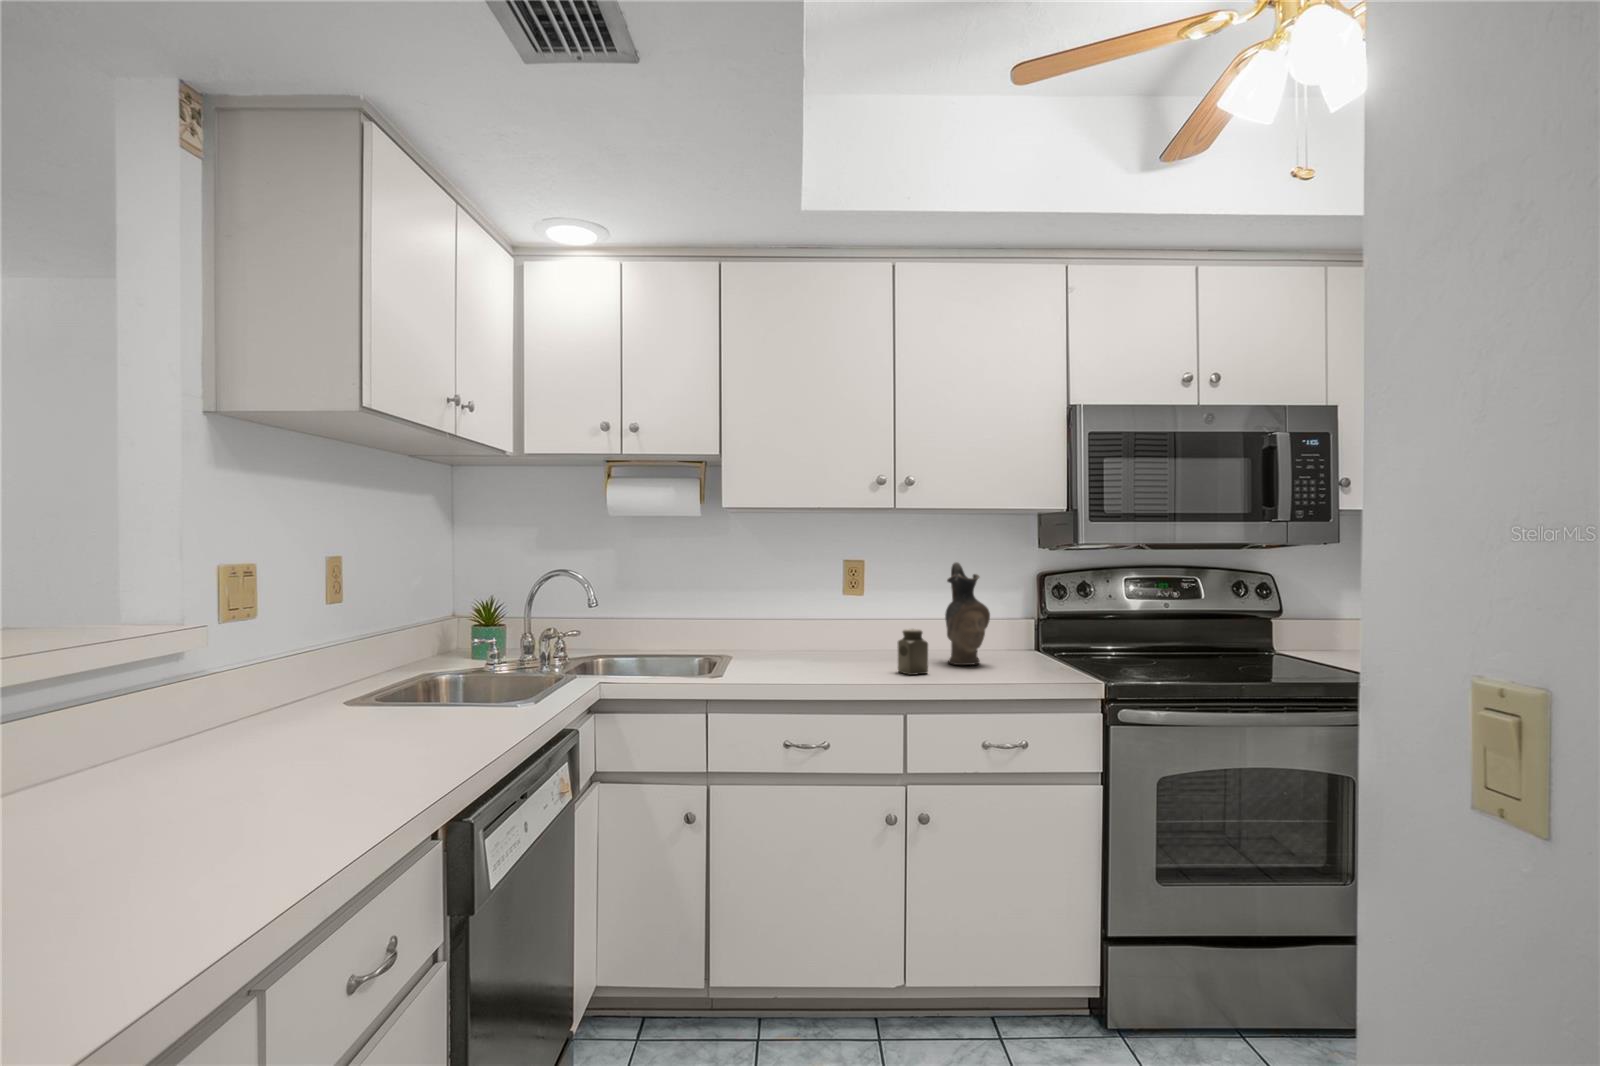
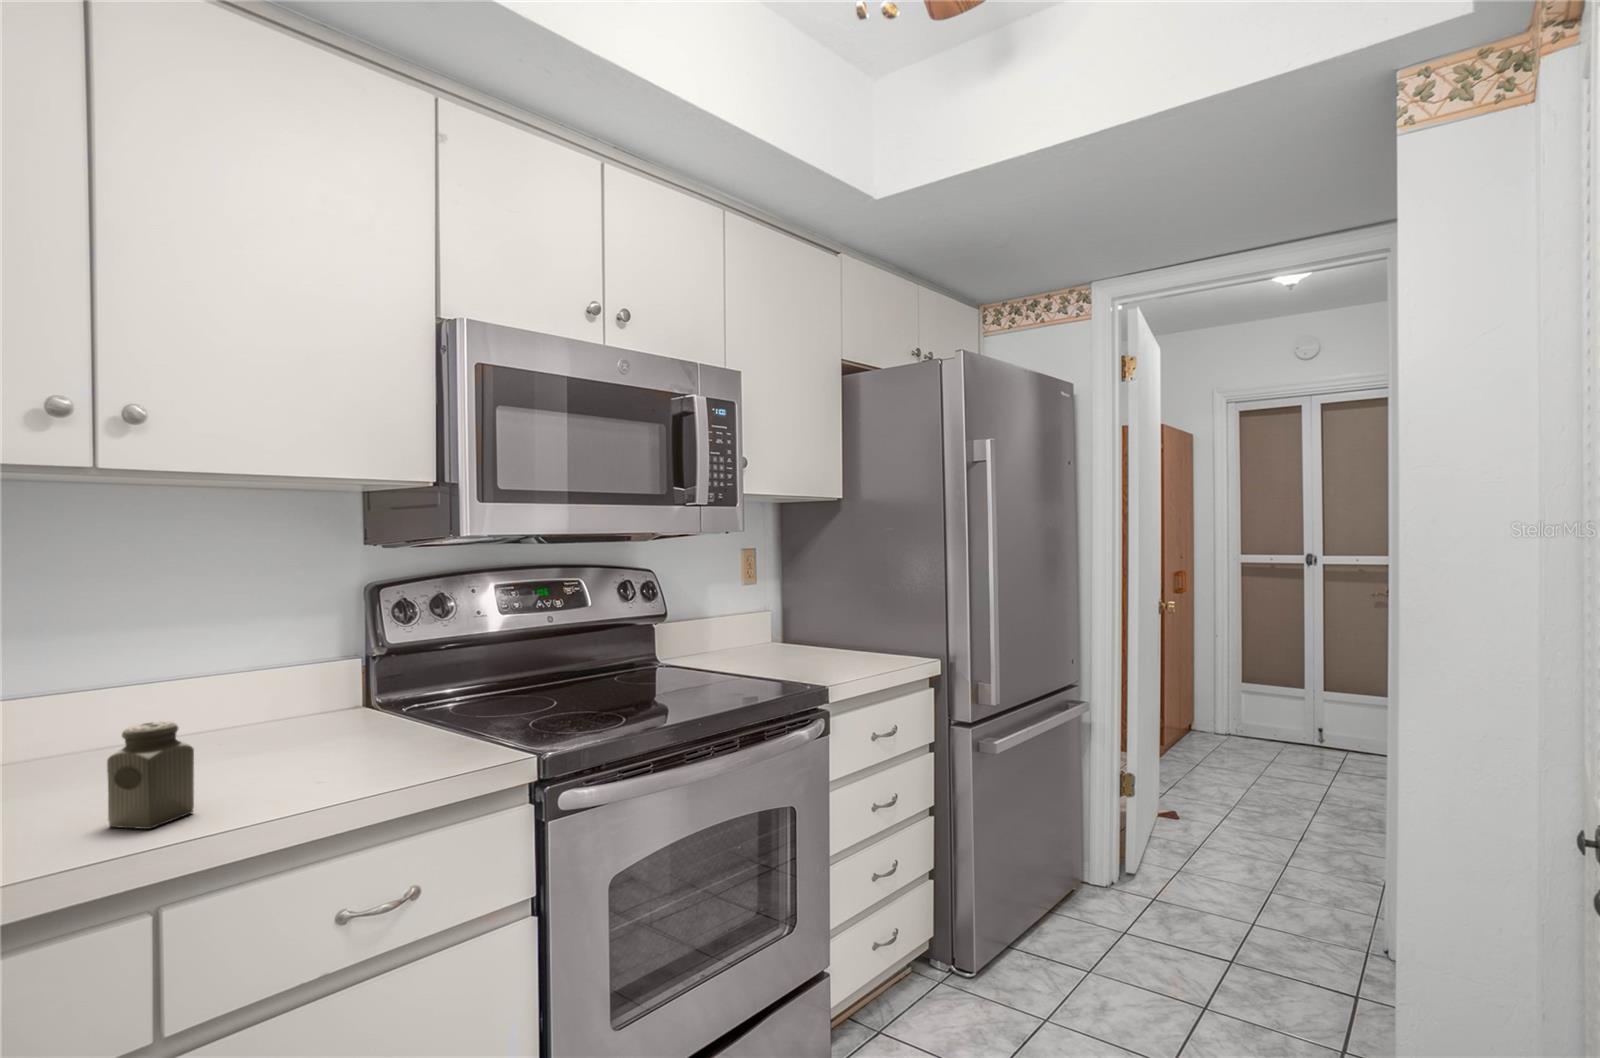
ceramic pitcher: present [945,562,990,665] -> none [214,573,313,773]

